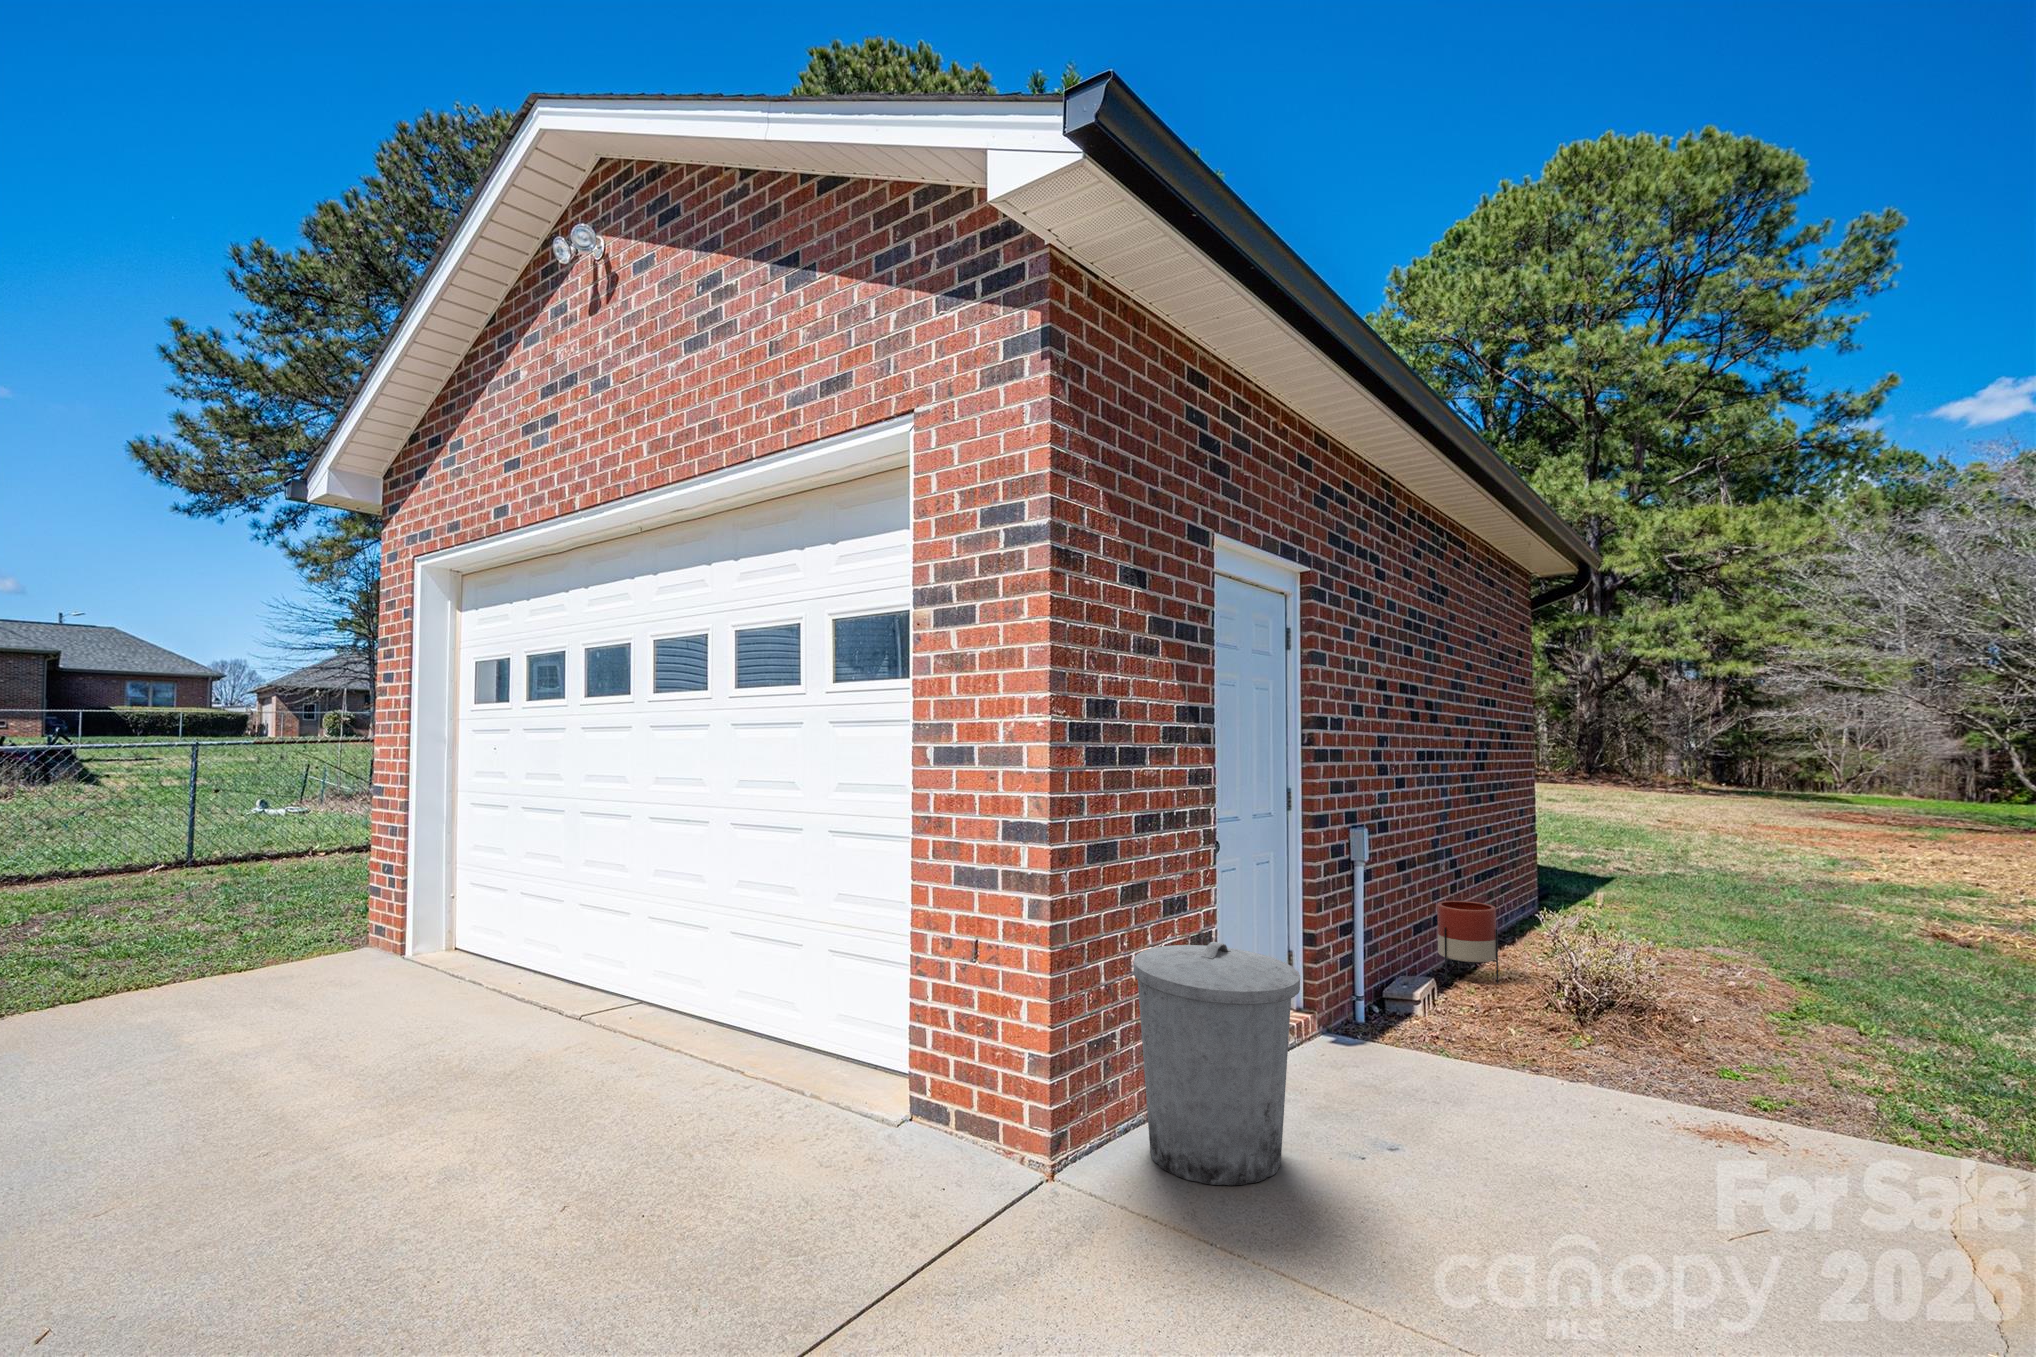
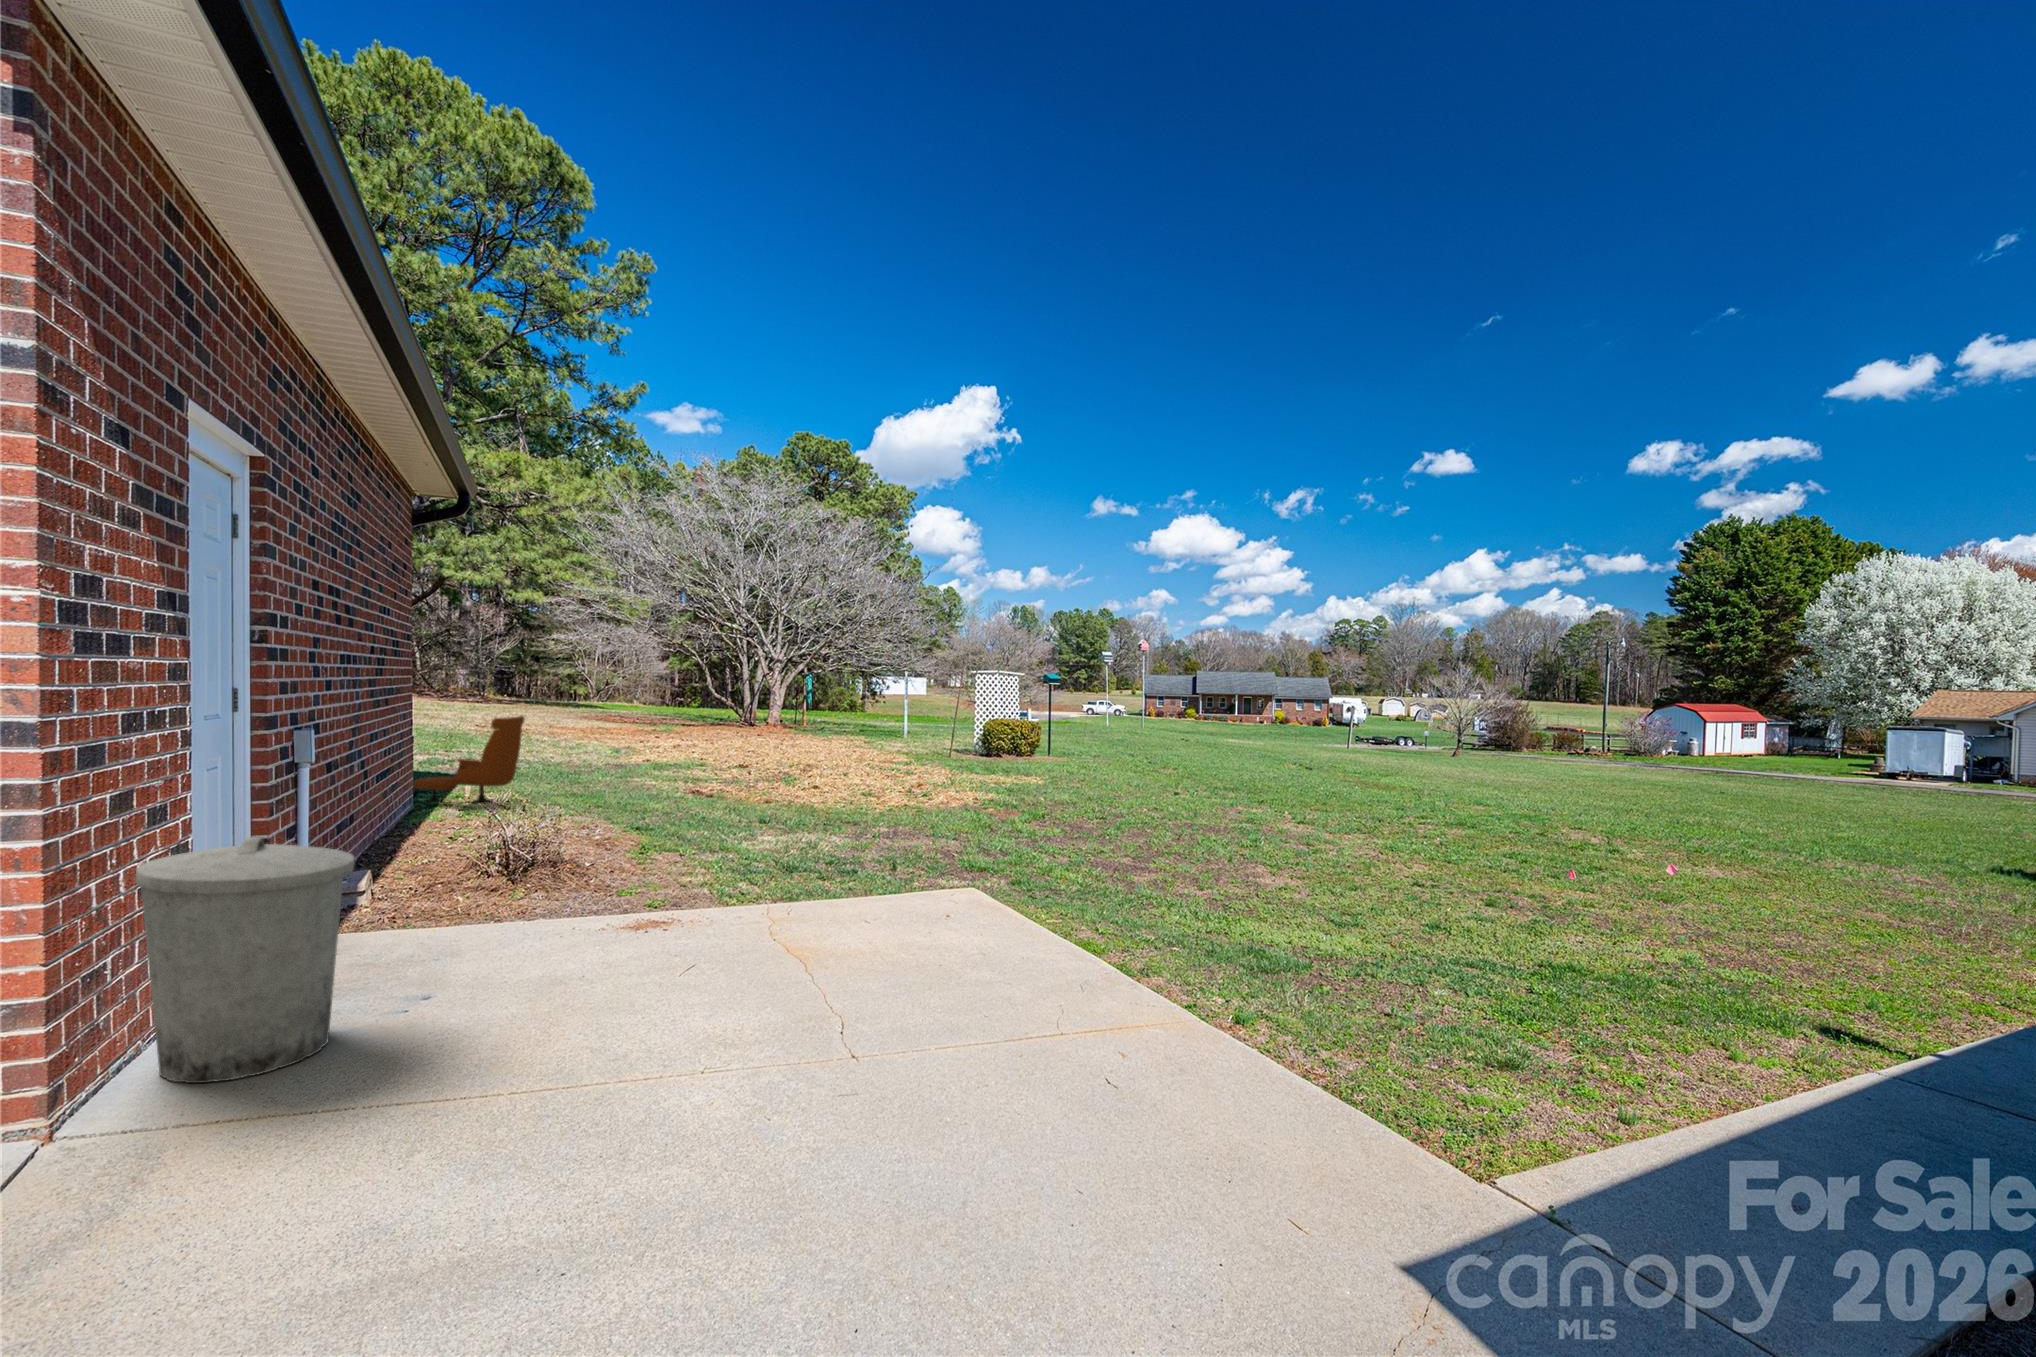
lounge chair: none [1538,820,1660,929] -> present [413,716,524,810]
planter: present [1437,901,1498,984] -> none [356,796,418,874]

